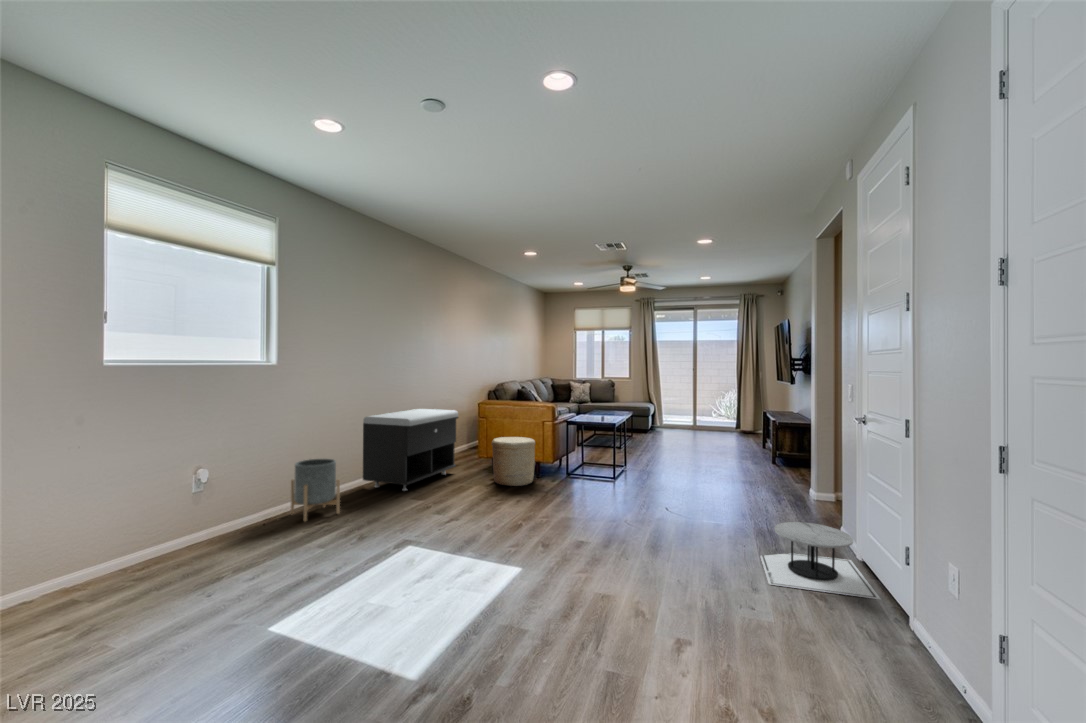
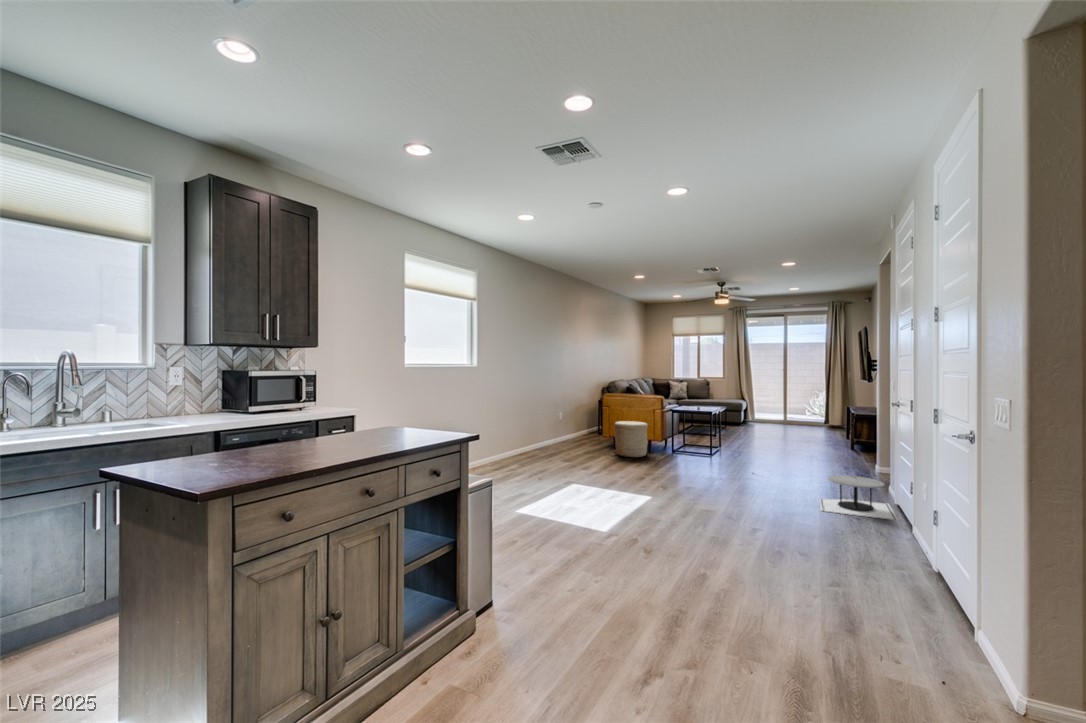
storage bench: present [363,409,458,491] -> none [522,400,587,457]
planter: present [291,459,340,521] -> none [485,431,517,471]

